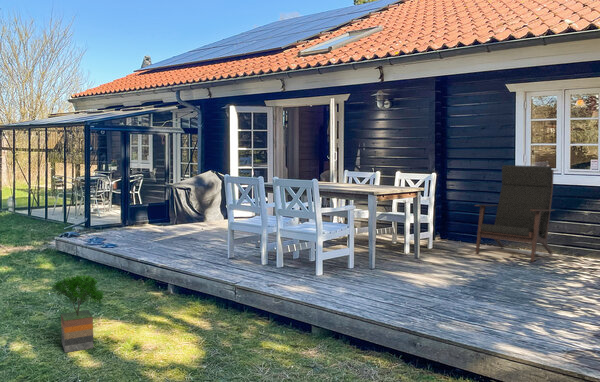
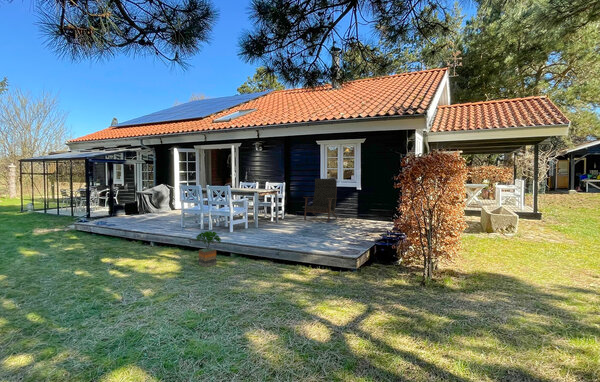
potted tree: present [52,275,103,352] -> present [196,231,221,267]

